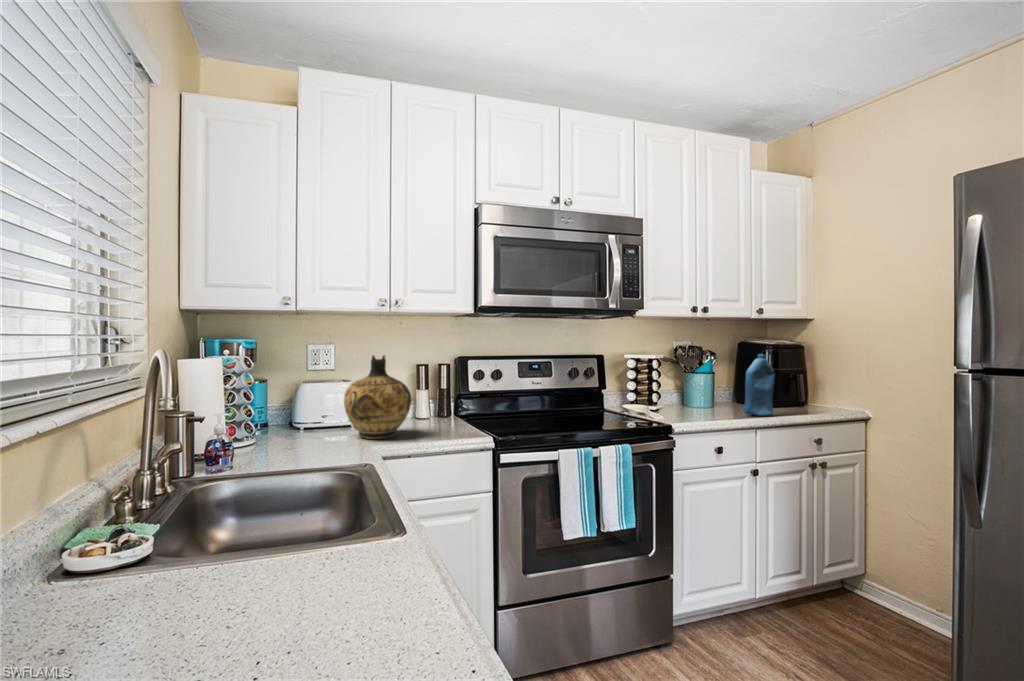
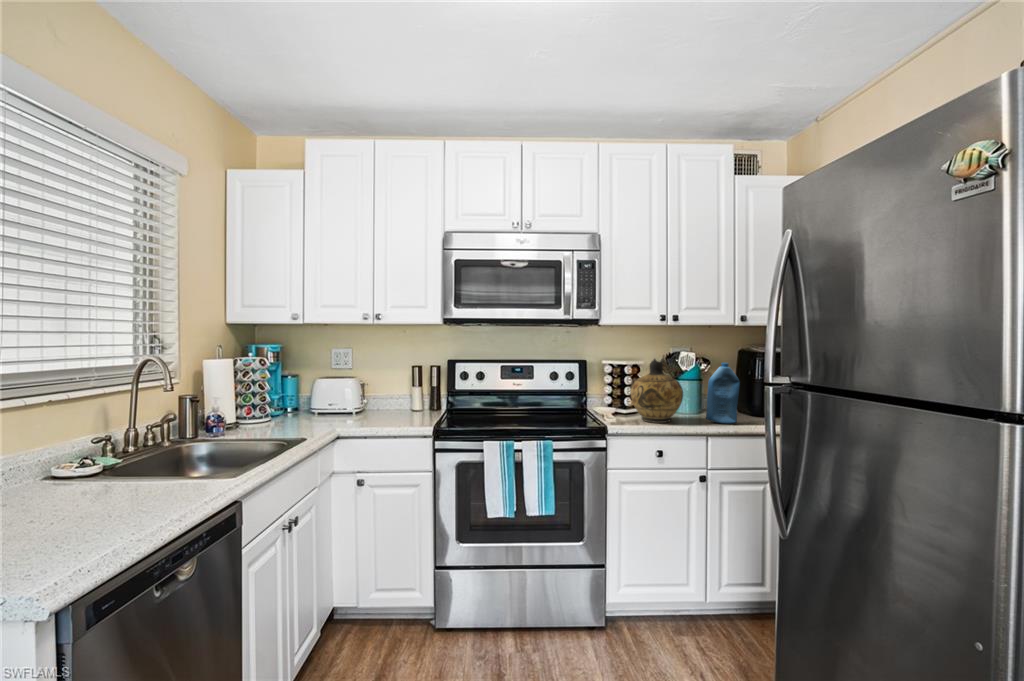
ceramic jug: present [344,355,411,439] -> present [630,359,683,423]

